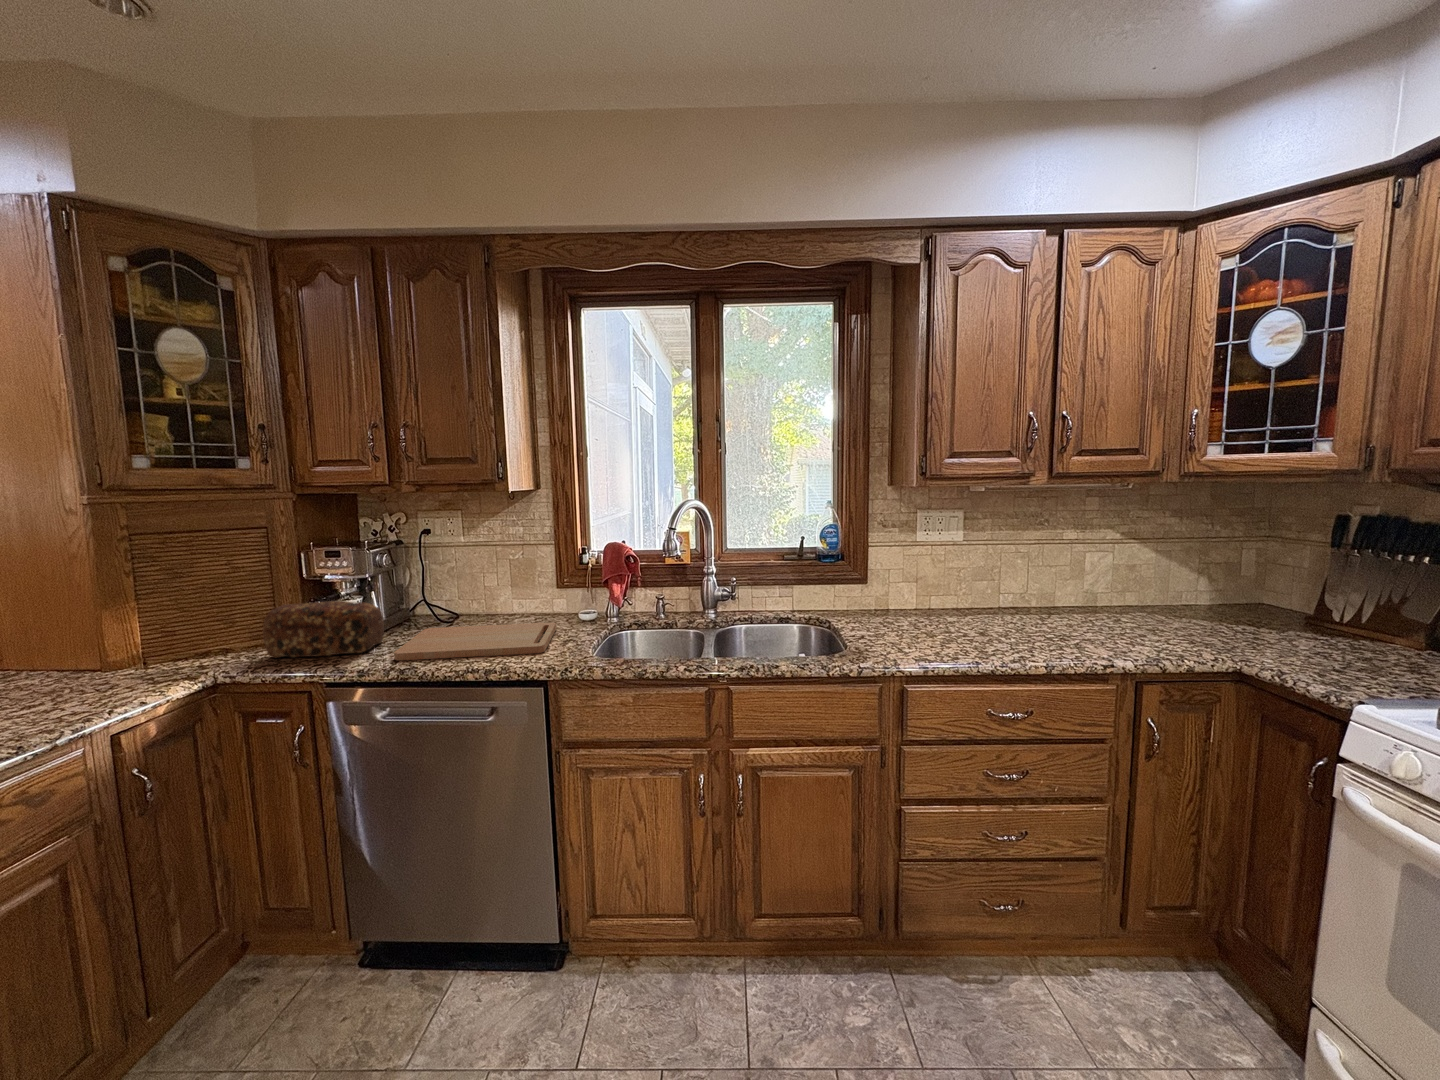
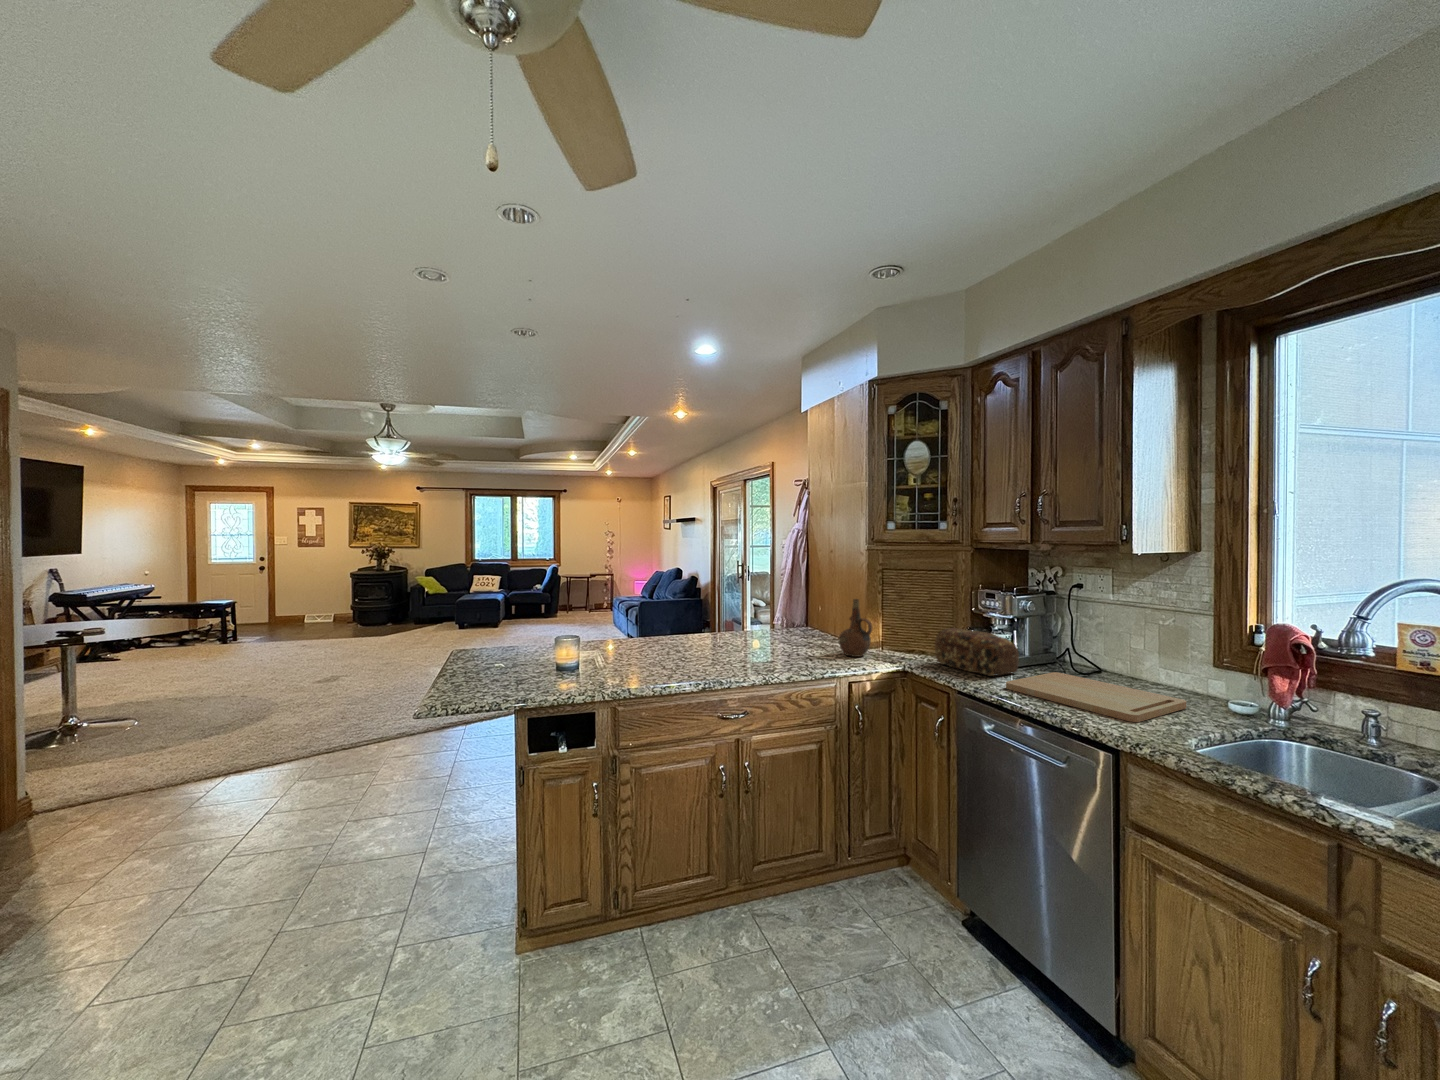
ceramic pitcher: none [61,589,138,691] -> present [839,599,872,657]

